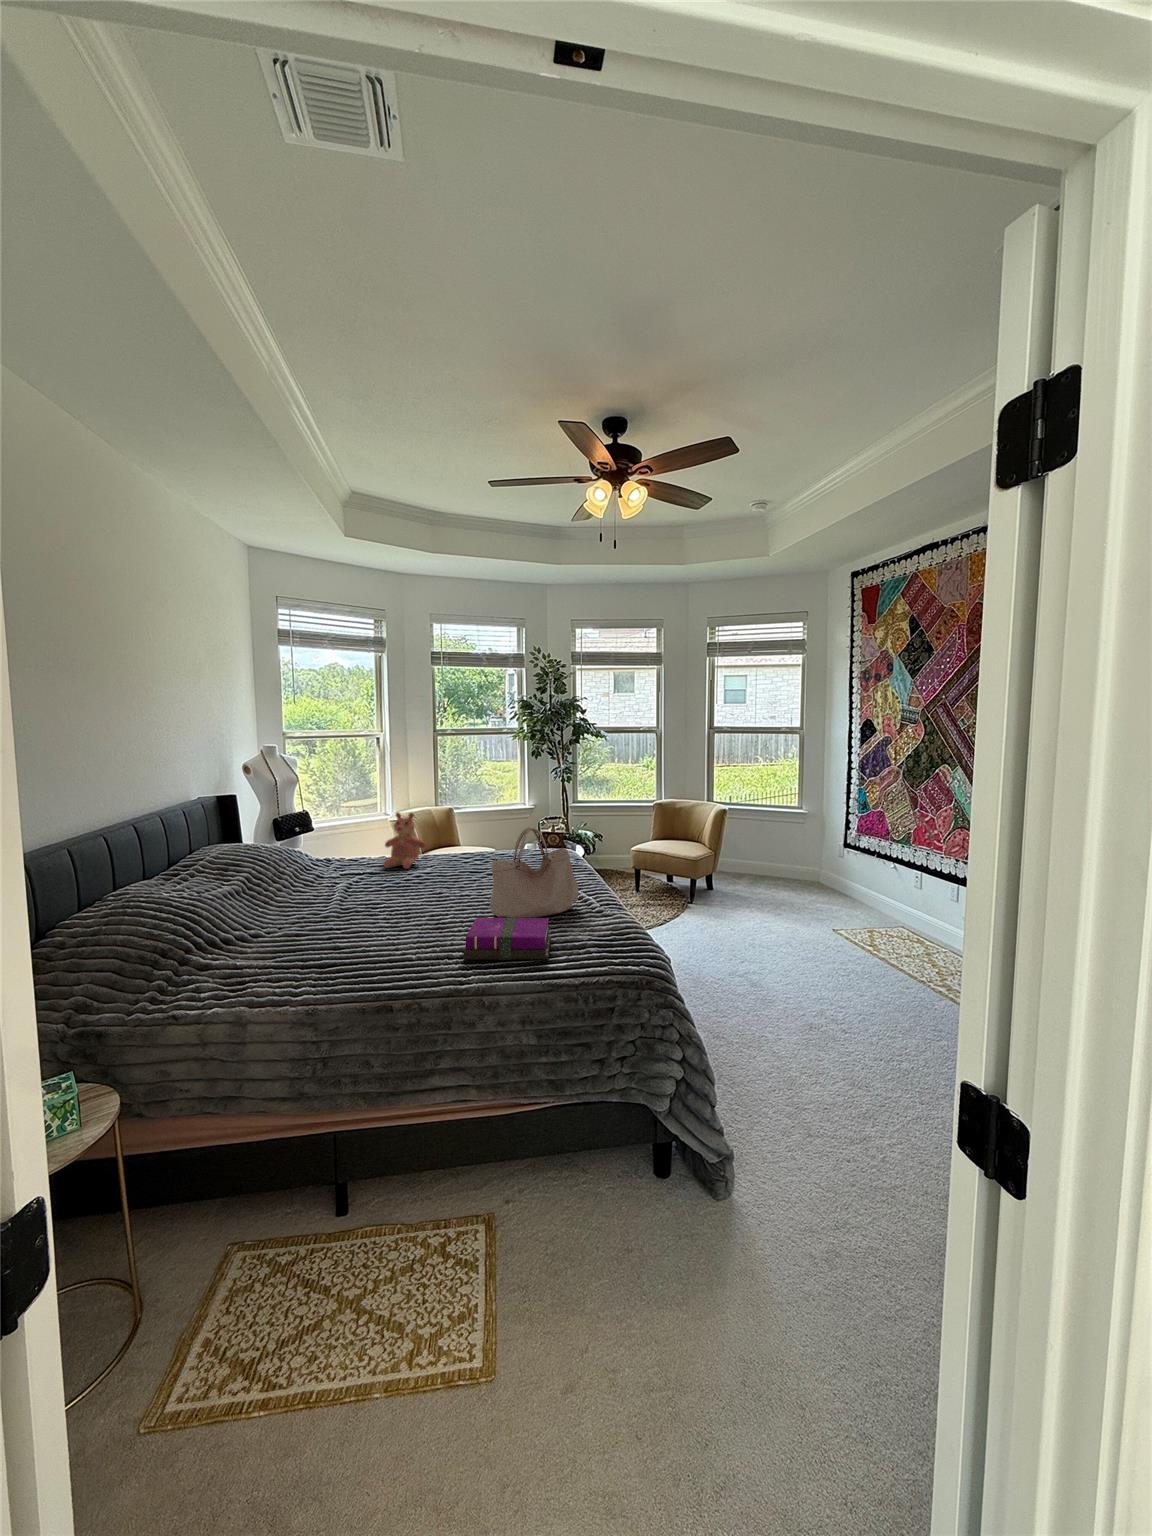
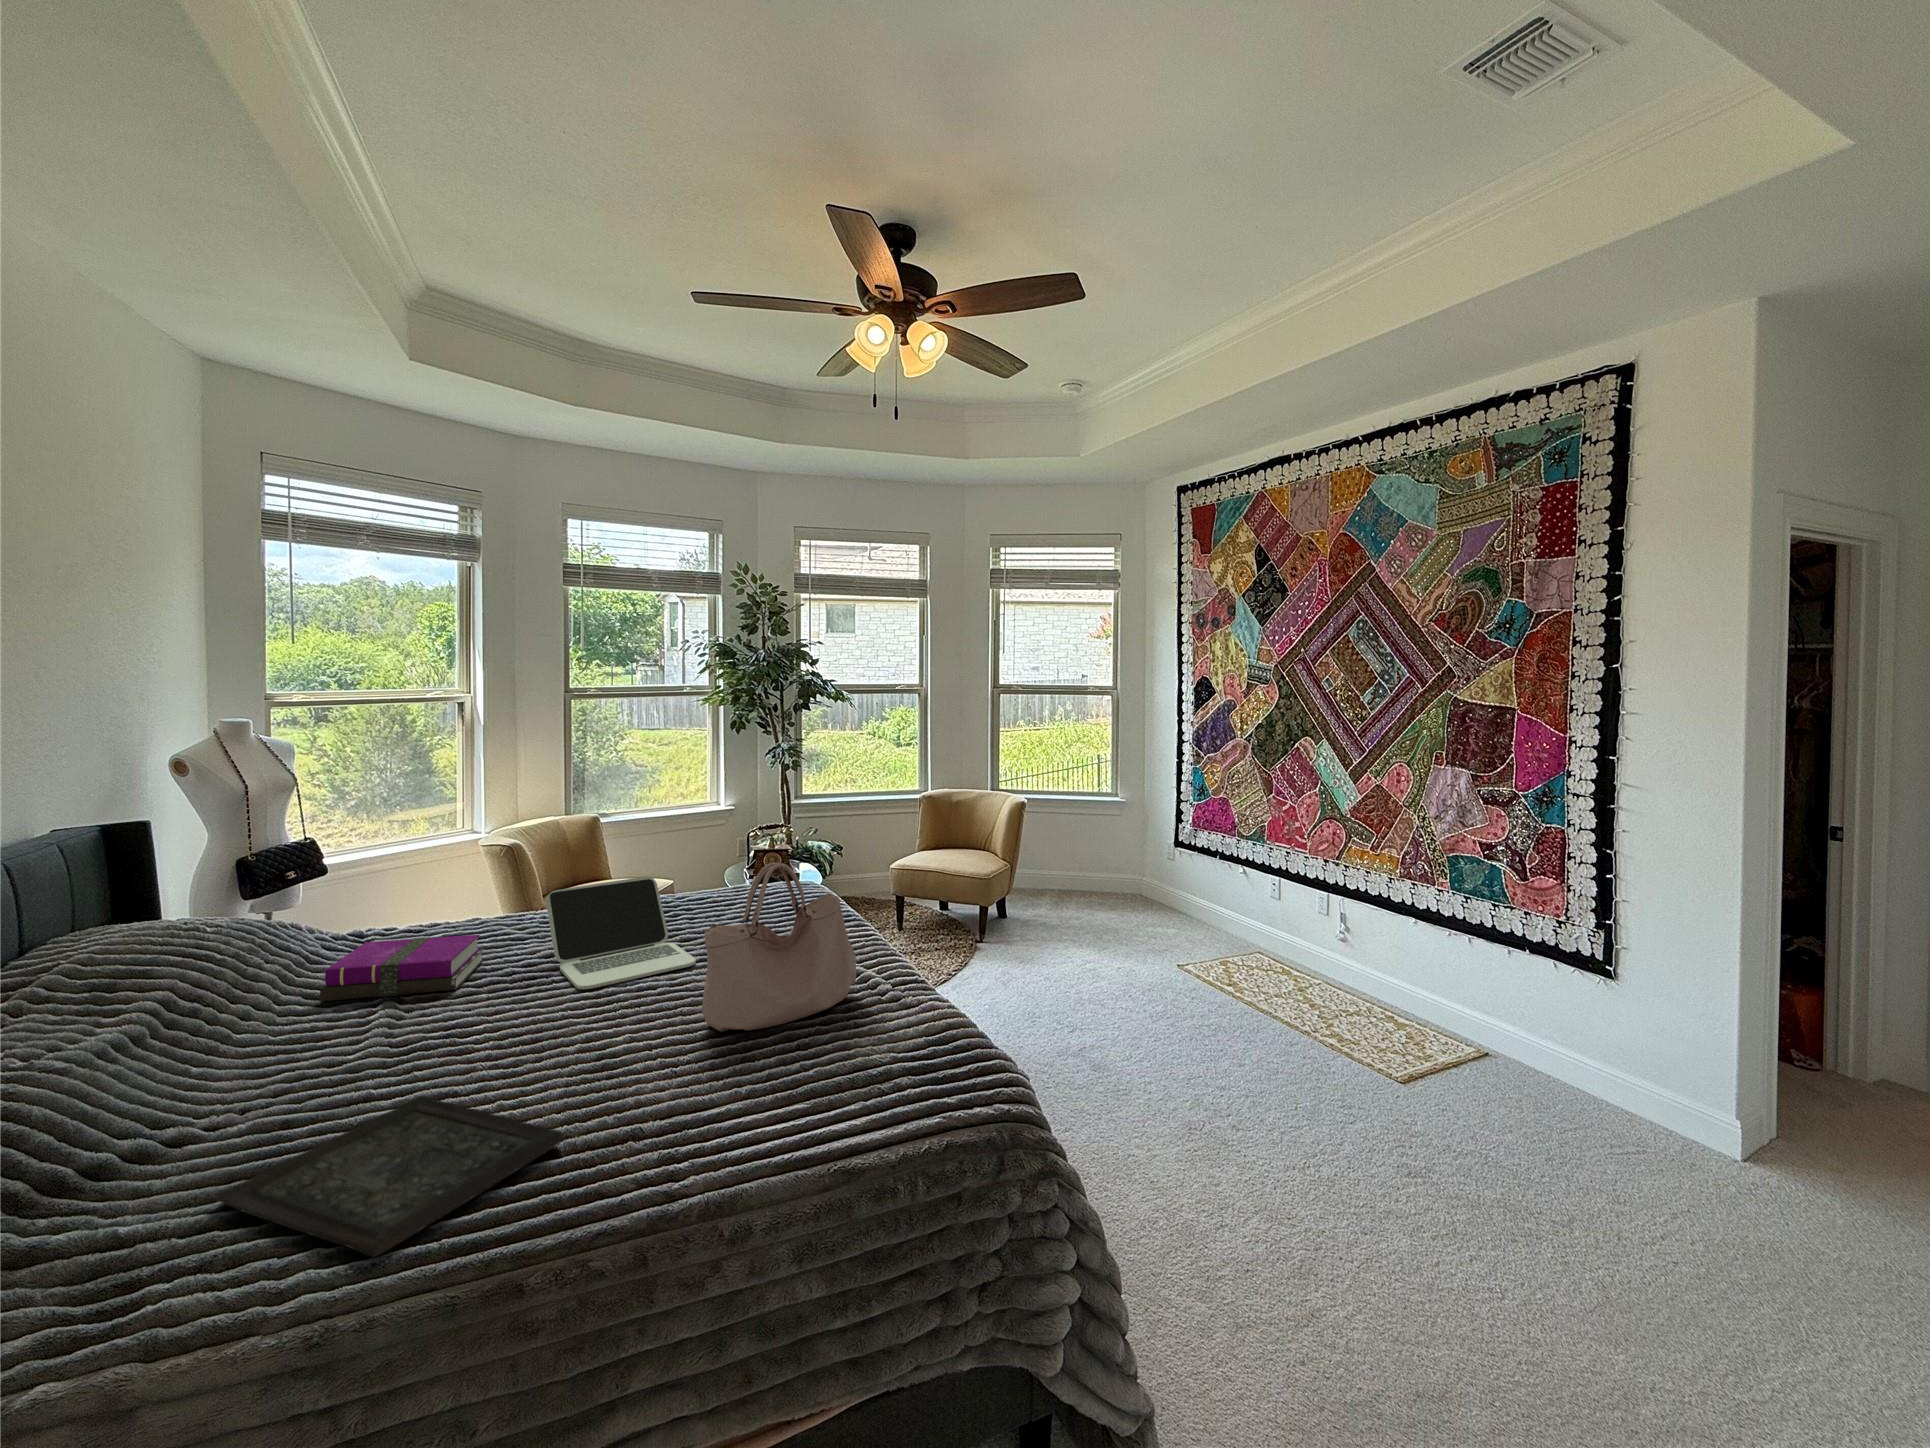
teddy bear: present [383,813,426,869] -> none [480,836,565,938]
laptop: none [415,838,493,894] -> present [546,877,696,989]
notebook: present [463,918,551,960] -> present [320,935,484,1001]
tray: none [276,929,417,981] -> present [216,1096,563,1257]

